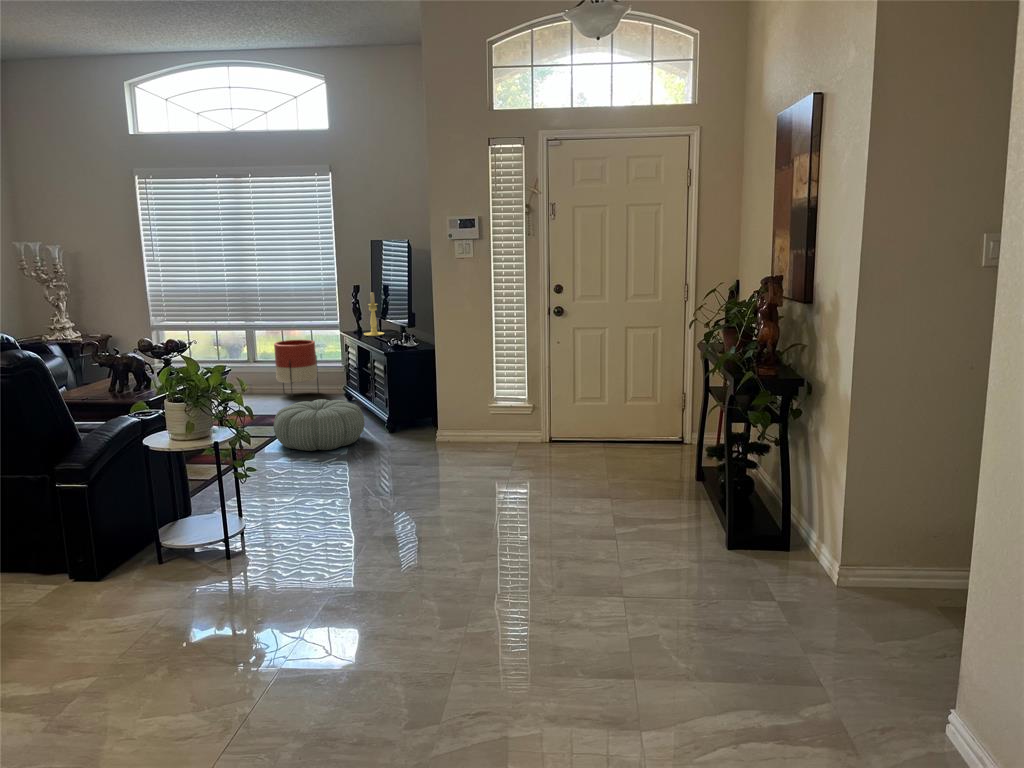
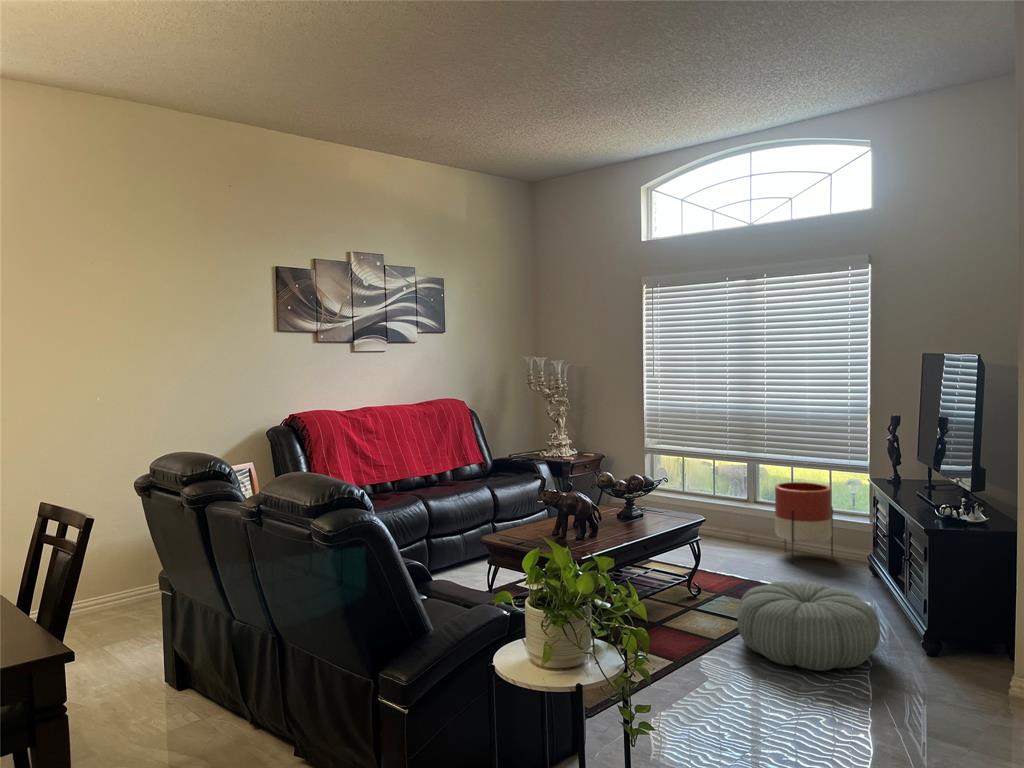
candle holder: present [364,292,384,336] -> none [900,427,935,493]

